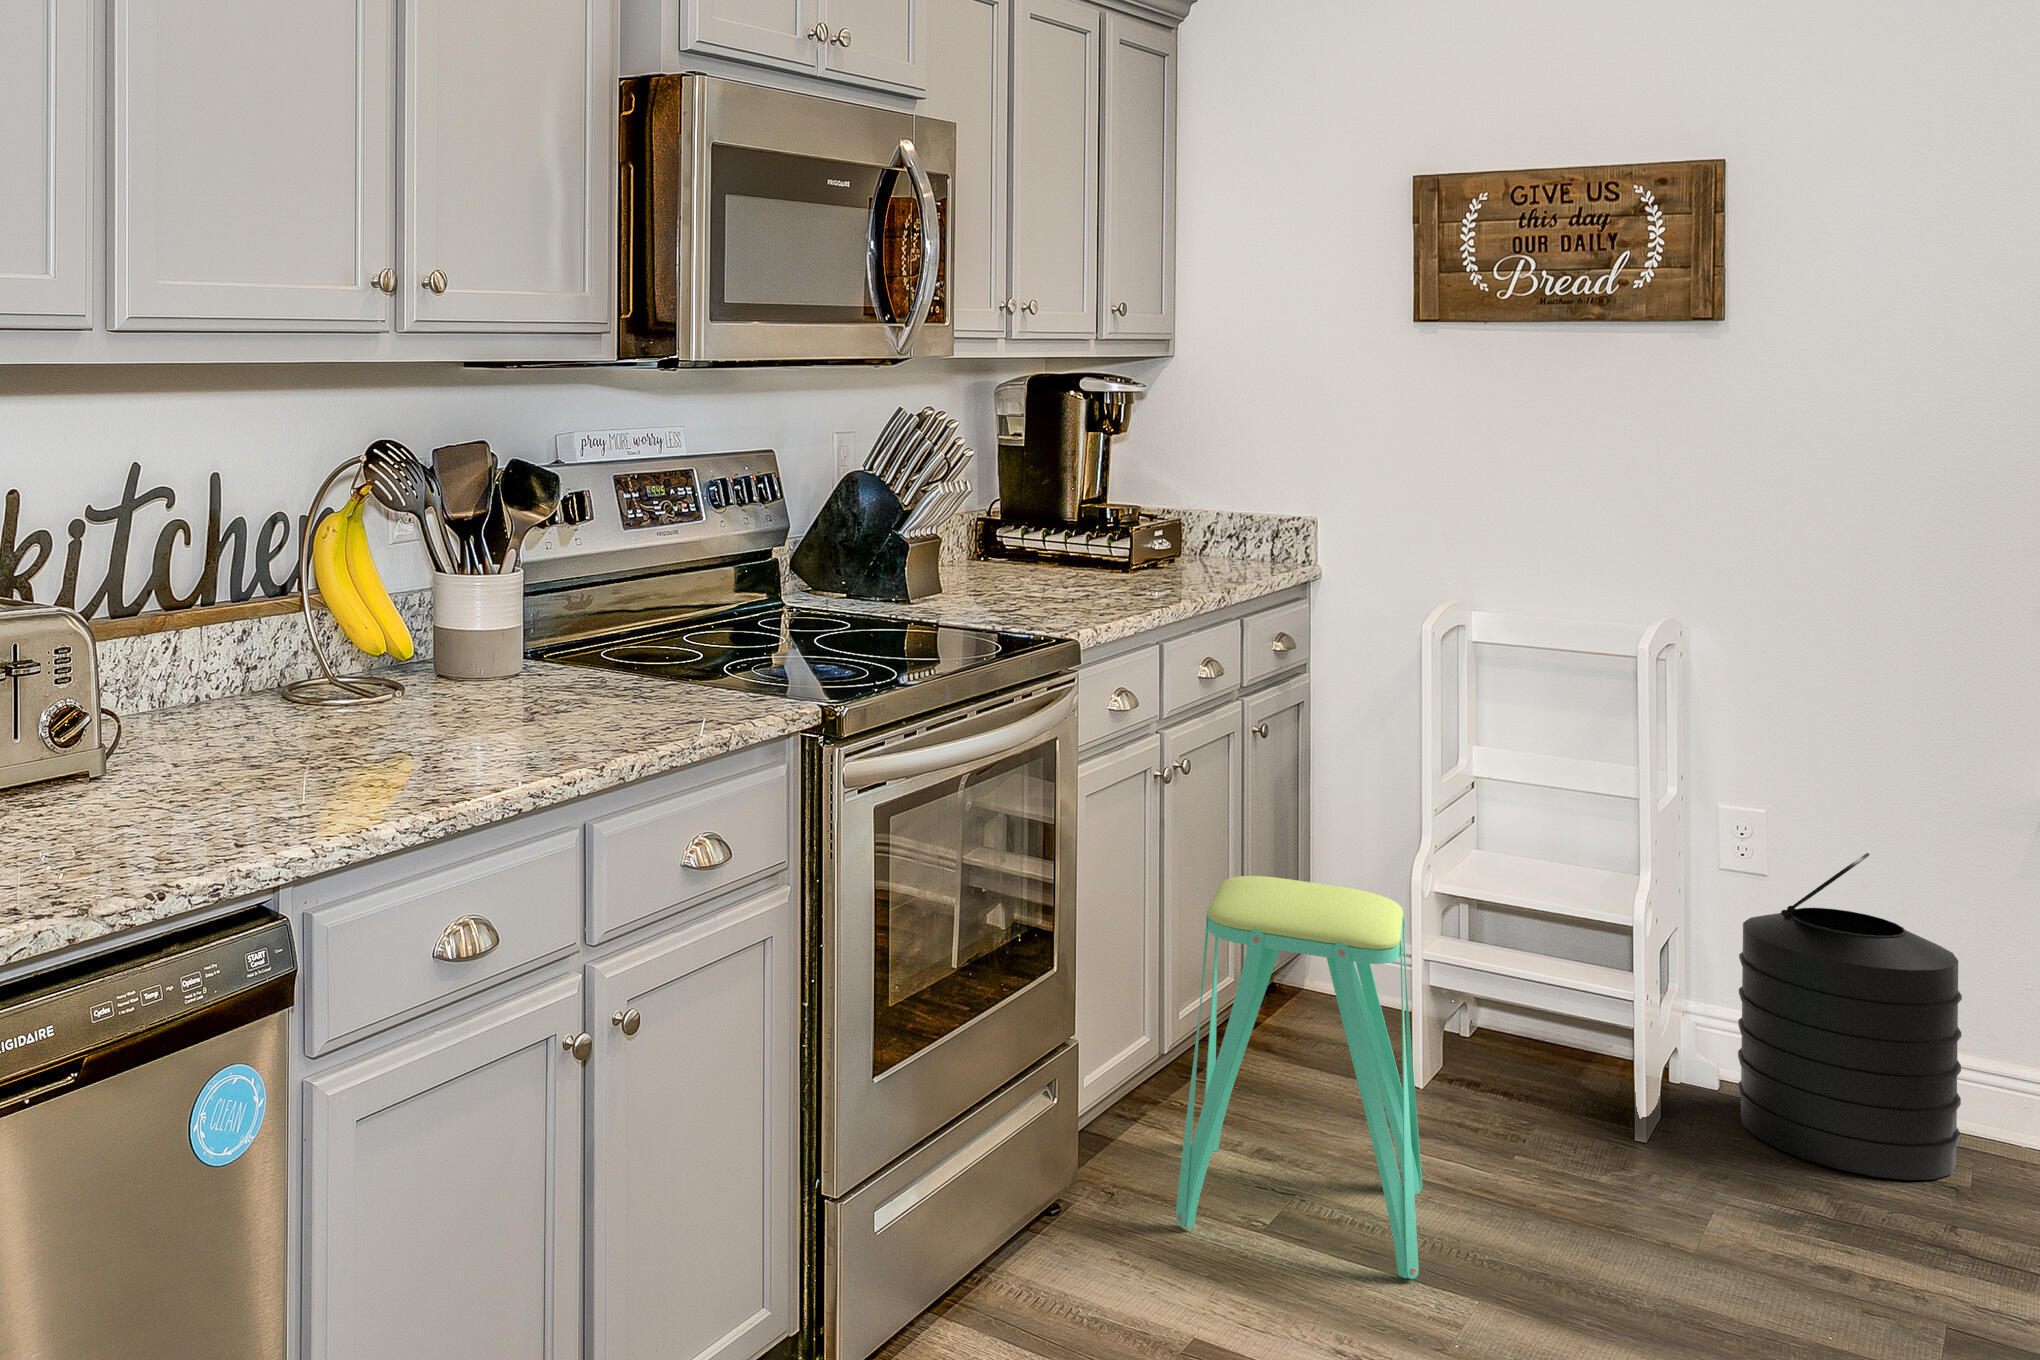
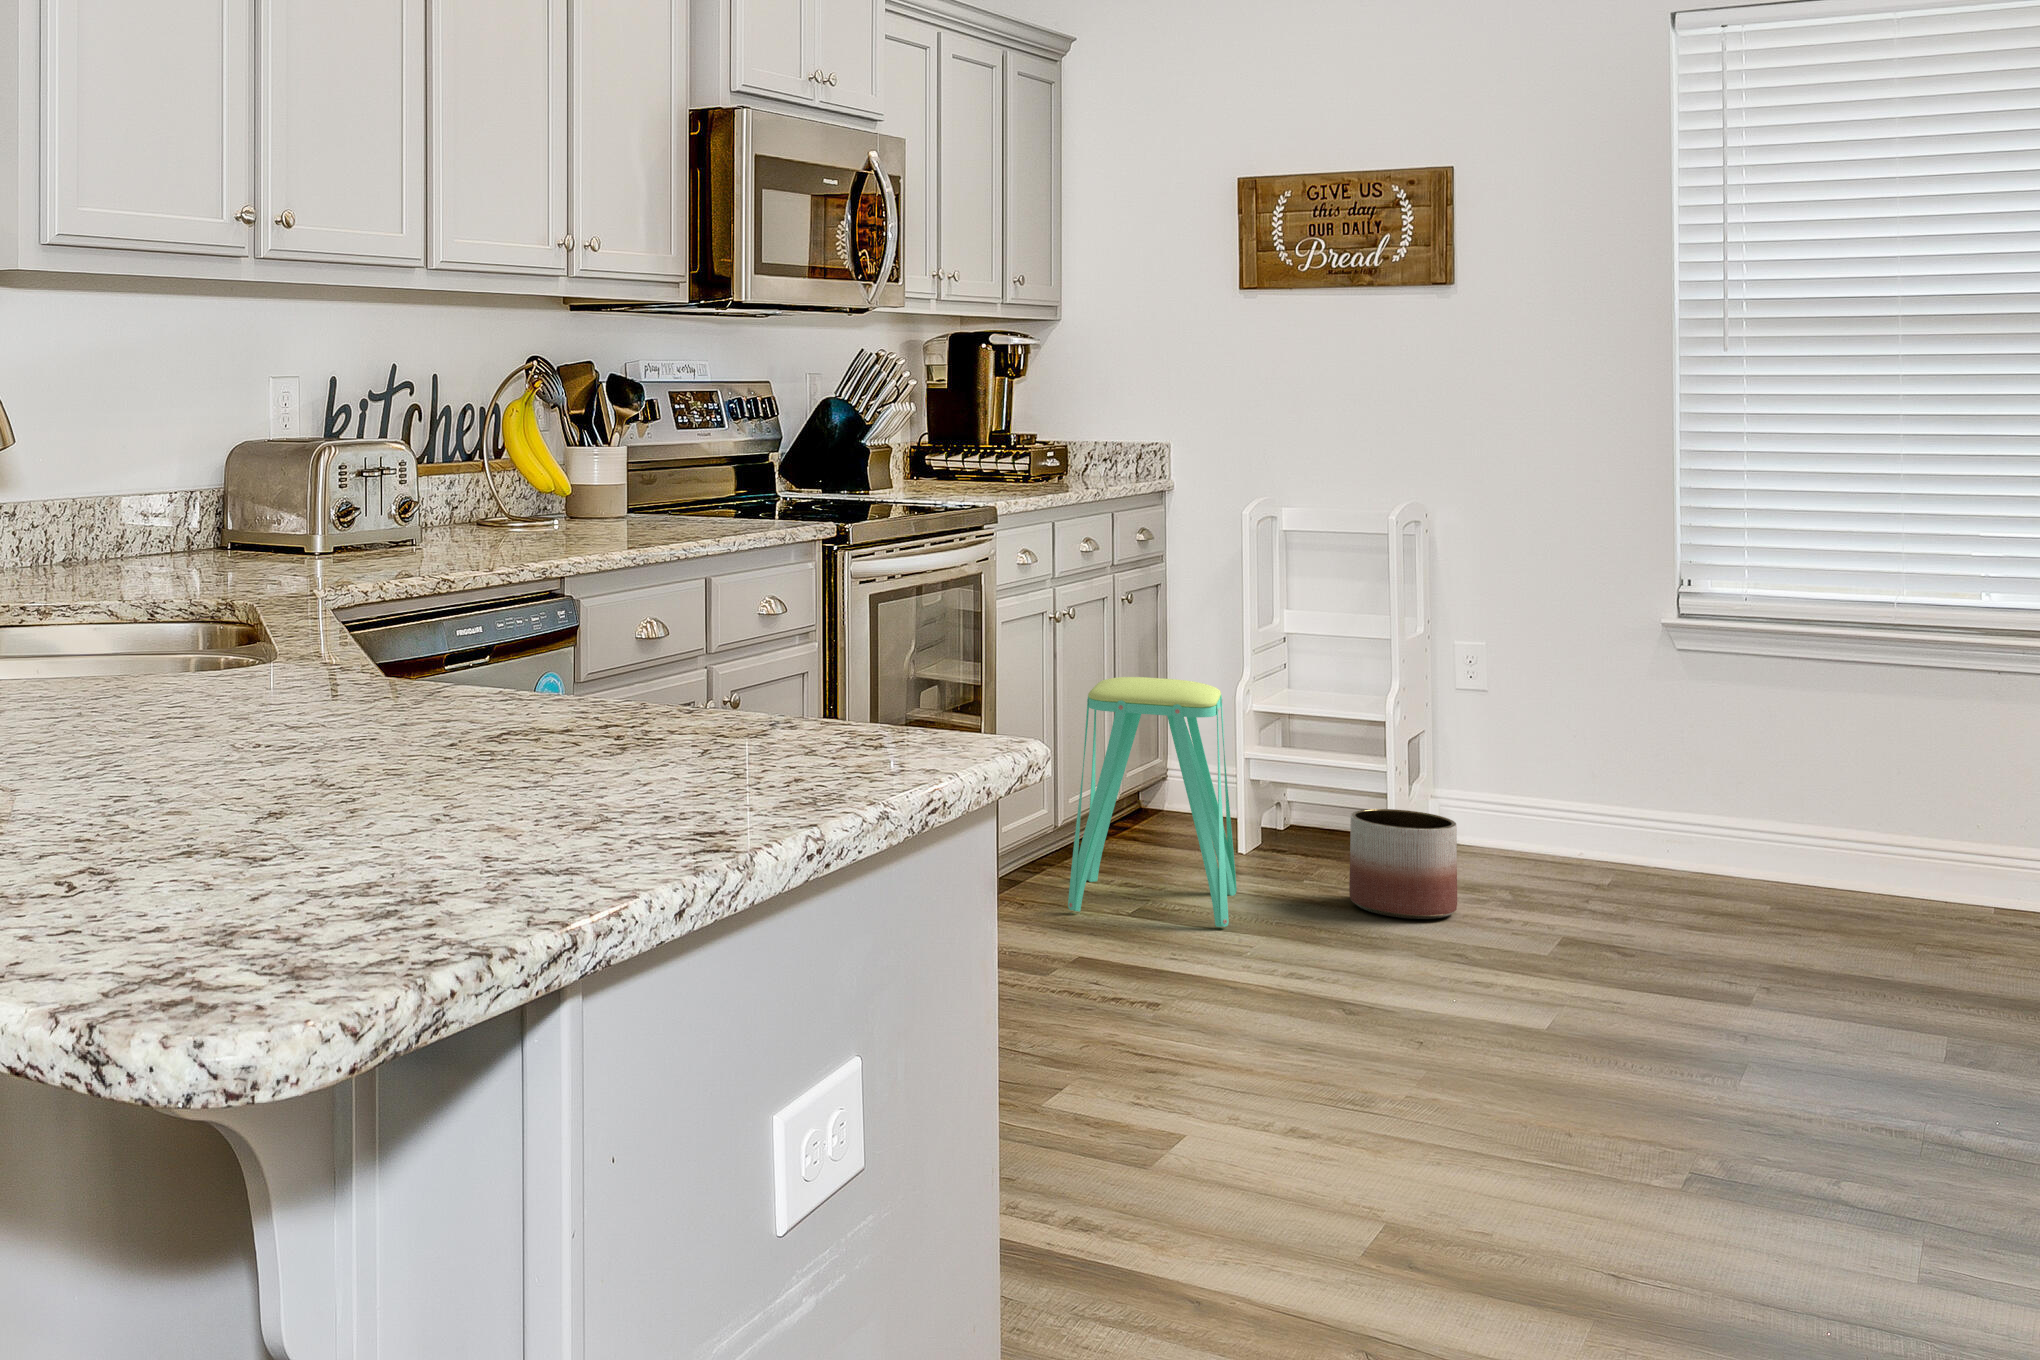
trash can: present [1738,853,1962,1180] -> none [1461,659,1601,880]
planter: none [1595,1083,1767,1273] -> present [1349,809,1457,919]

